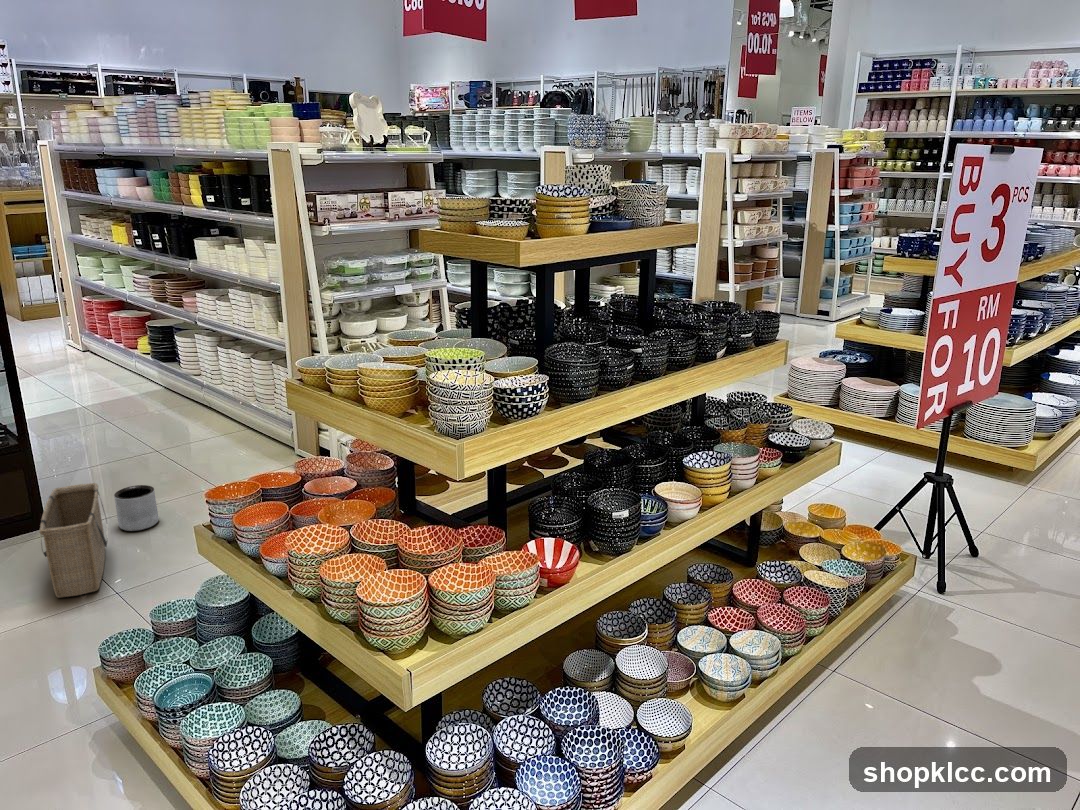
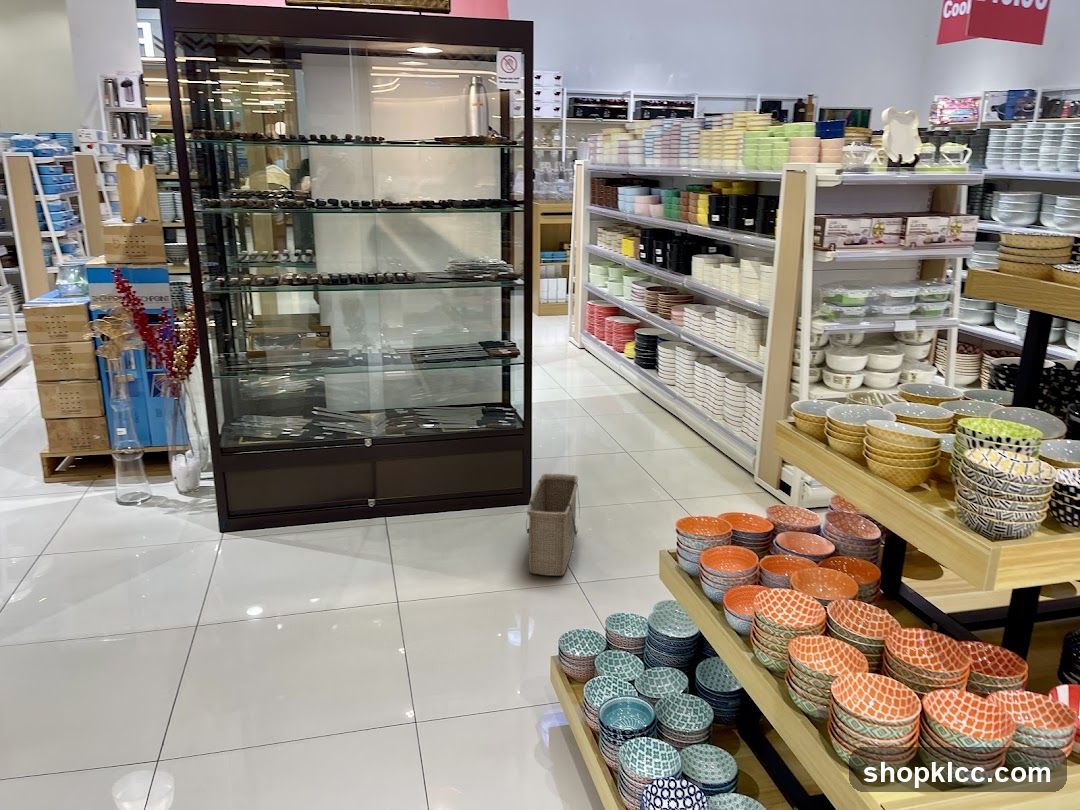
planter: present [114,485,159,531] -> none [588,483,623,526]

